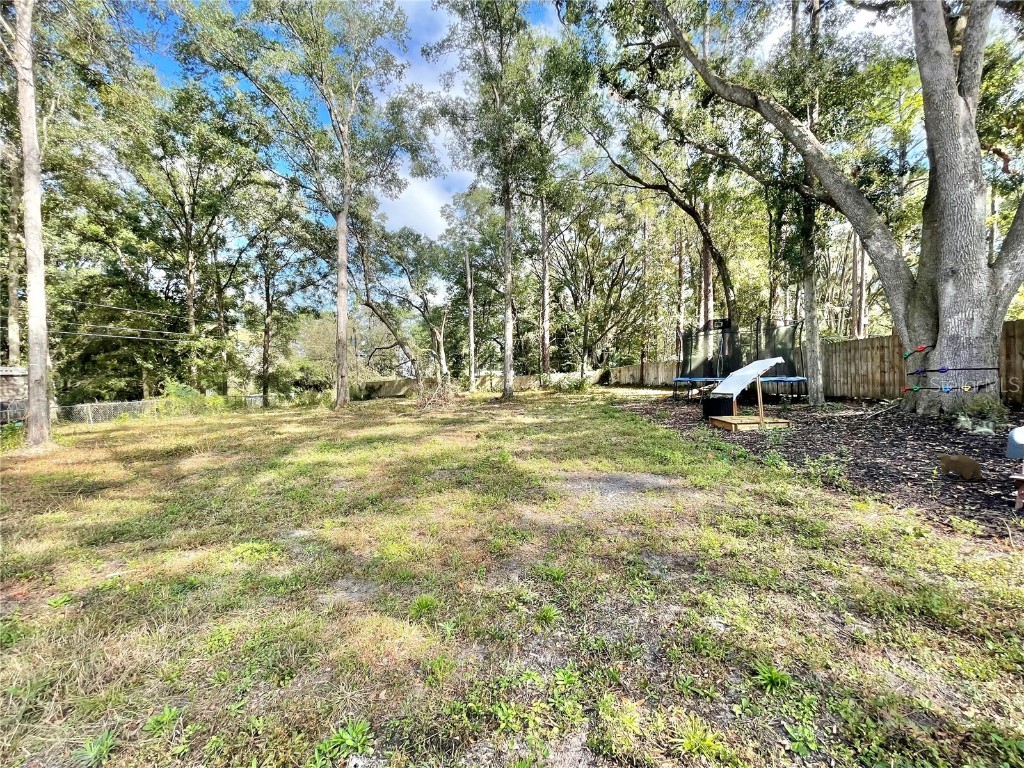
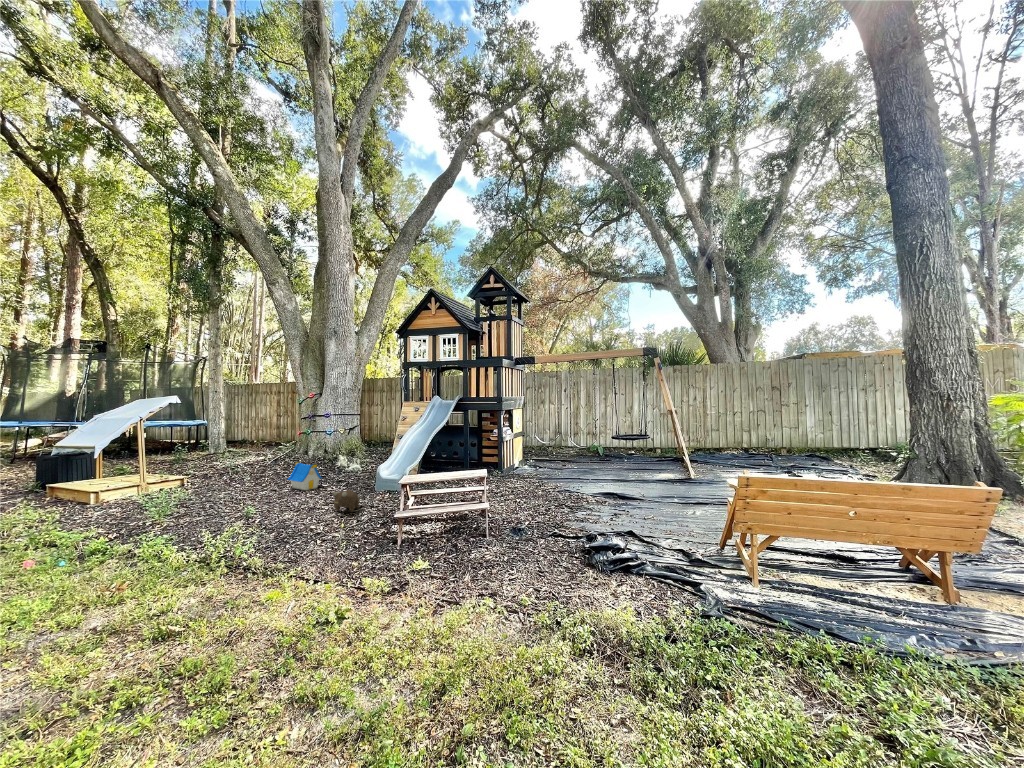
toy house: none [885,420,932,449] -> present [288,463,322,490]

